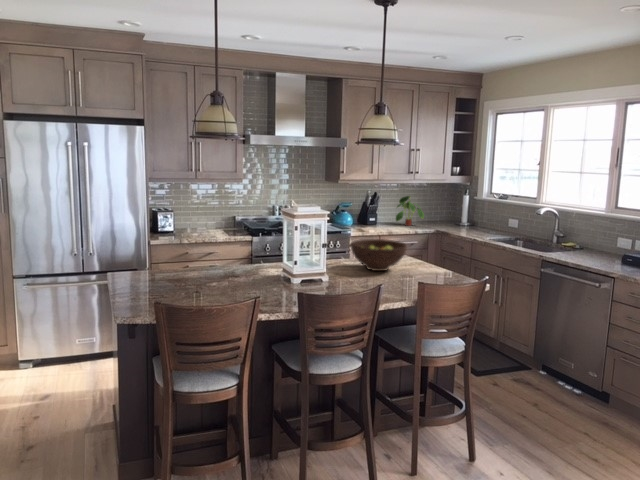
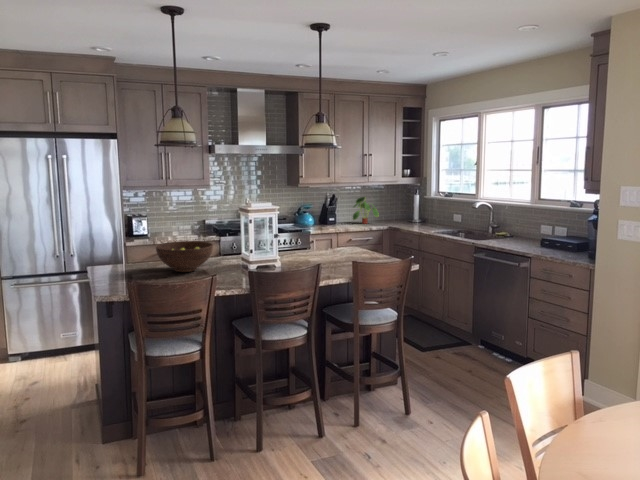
fruit bowl: present [351,239,407,271] -> present [156,241,213,272]

